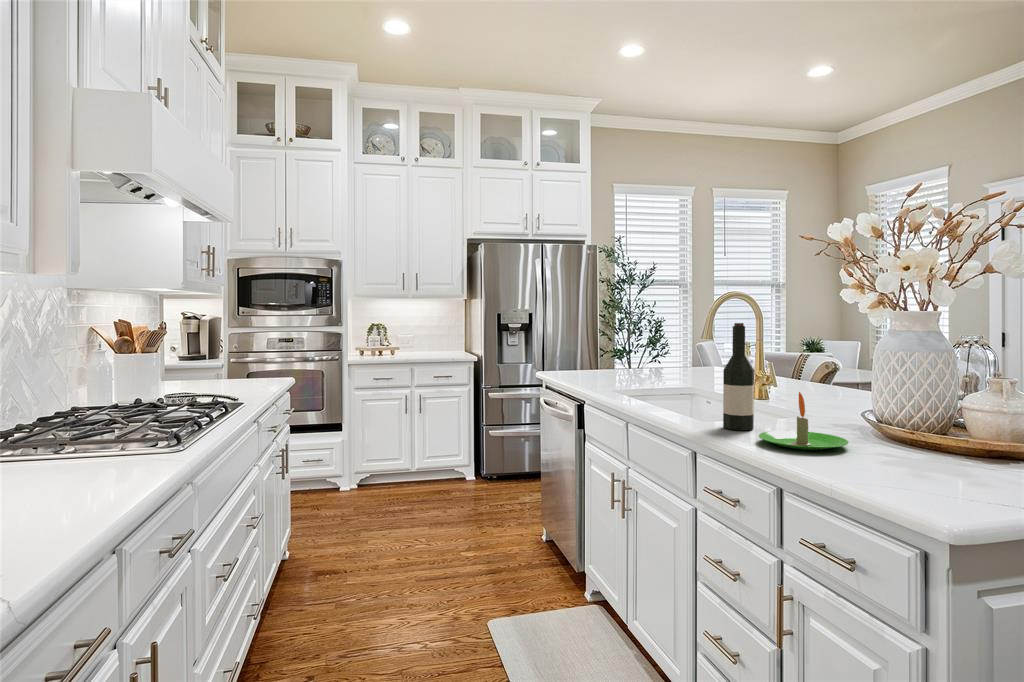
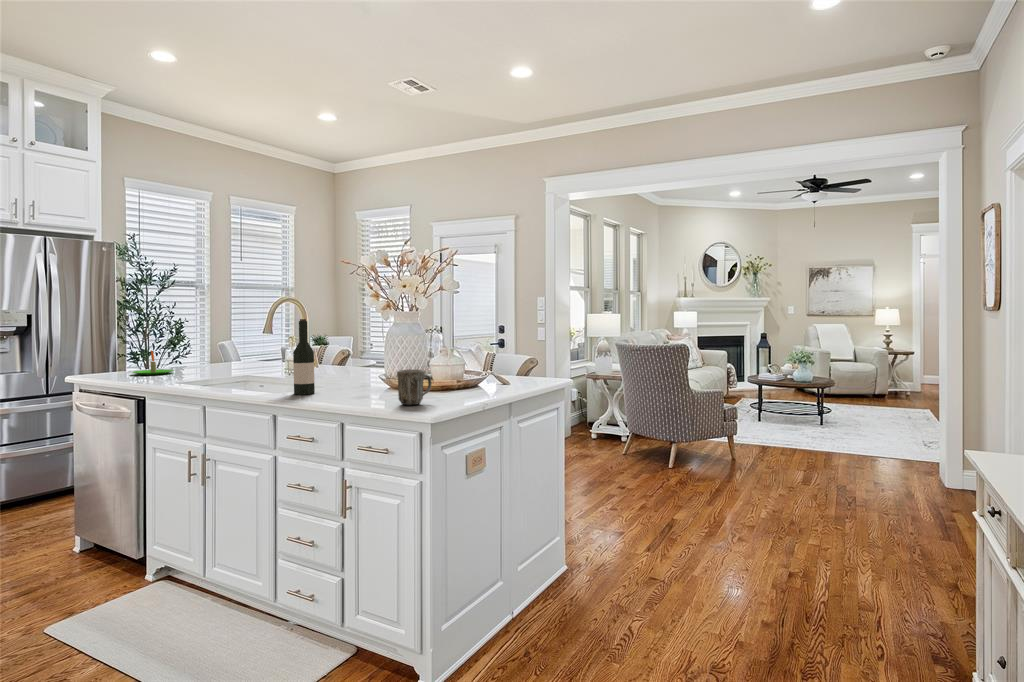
candle: present [759,392,849,450] -> present [132,350,174,375]
mug: none [879,417,956,487] -> present [397,369,432,405]

